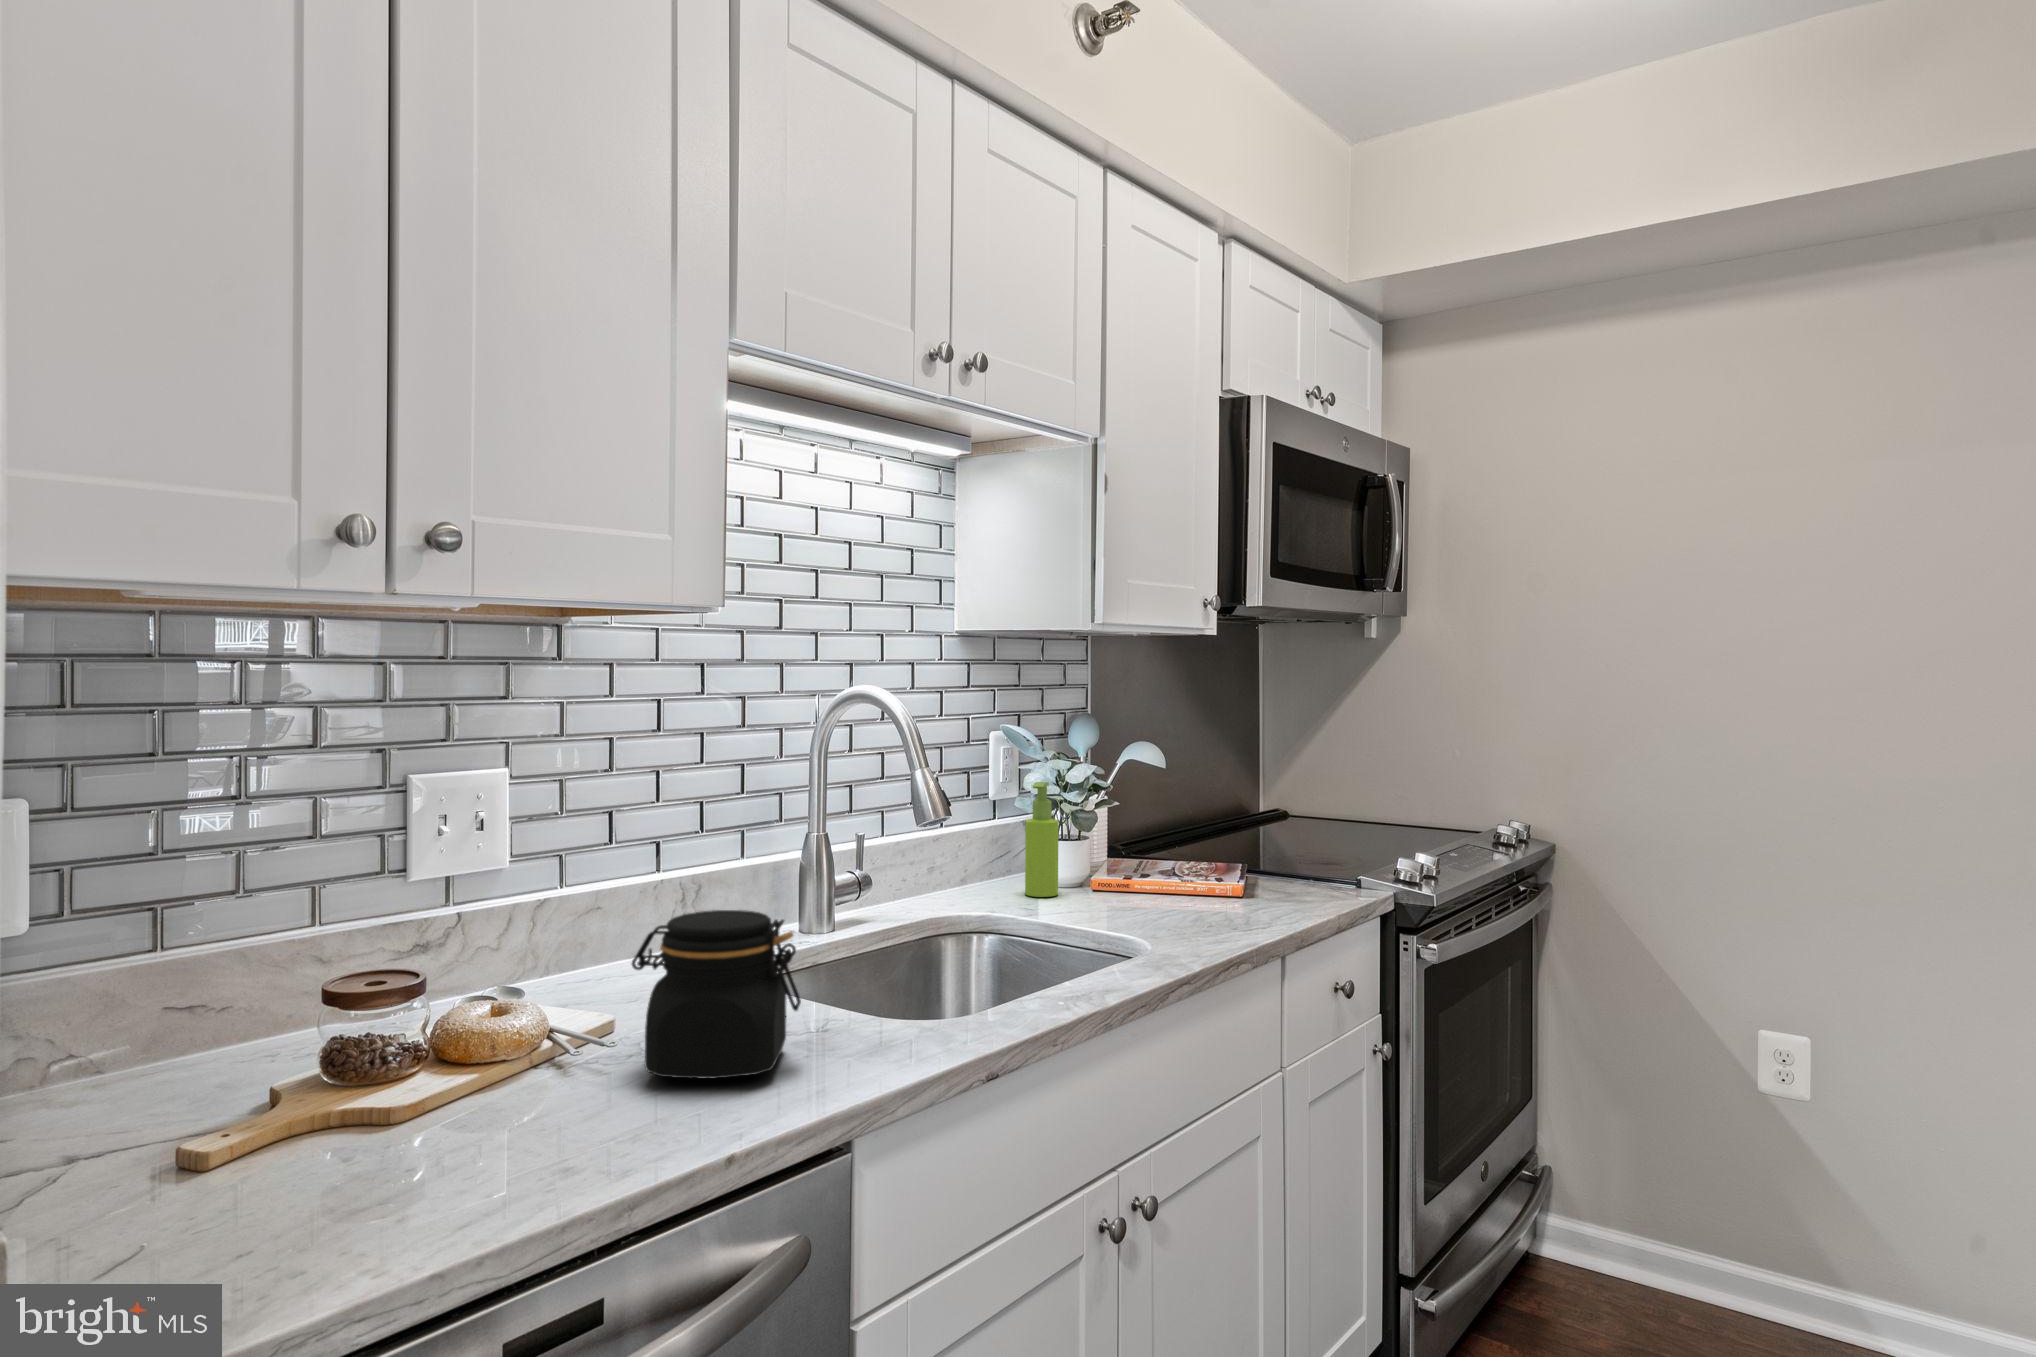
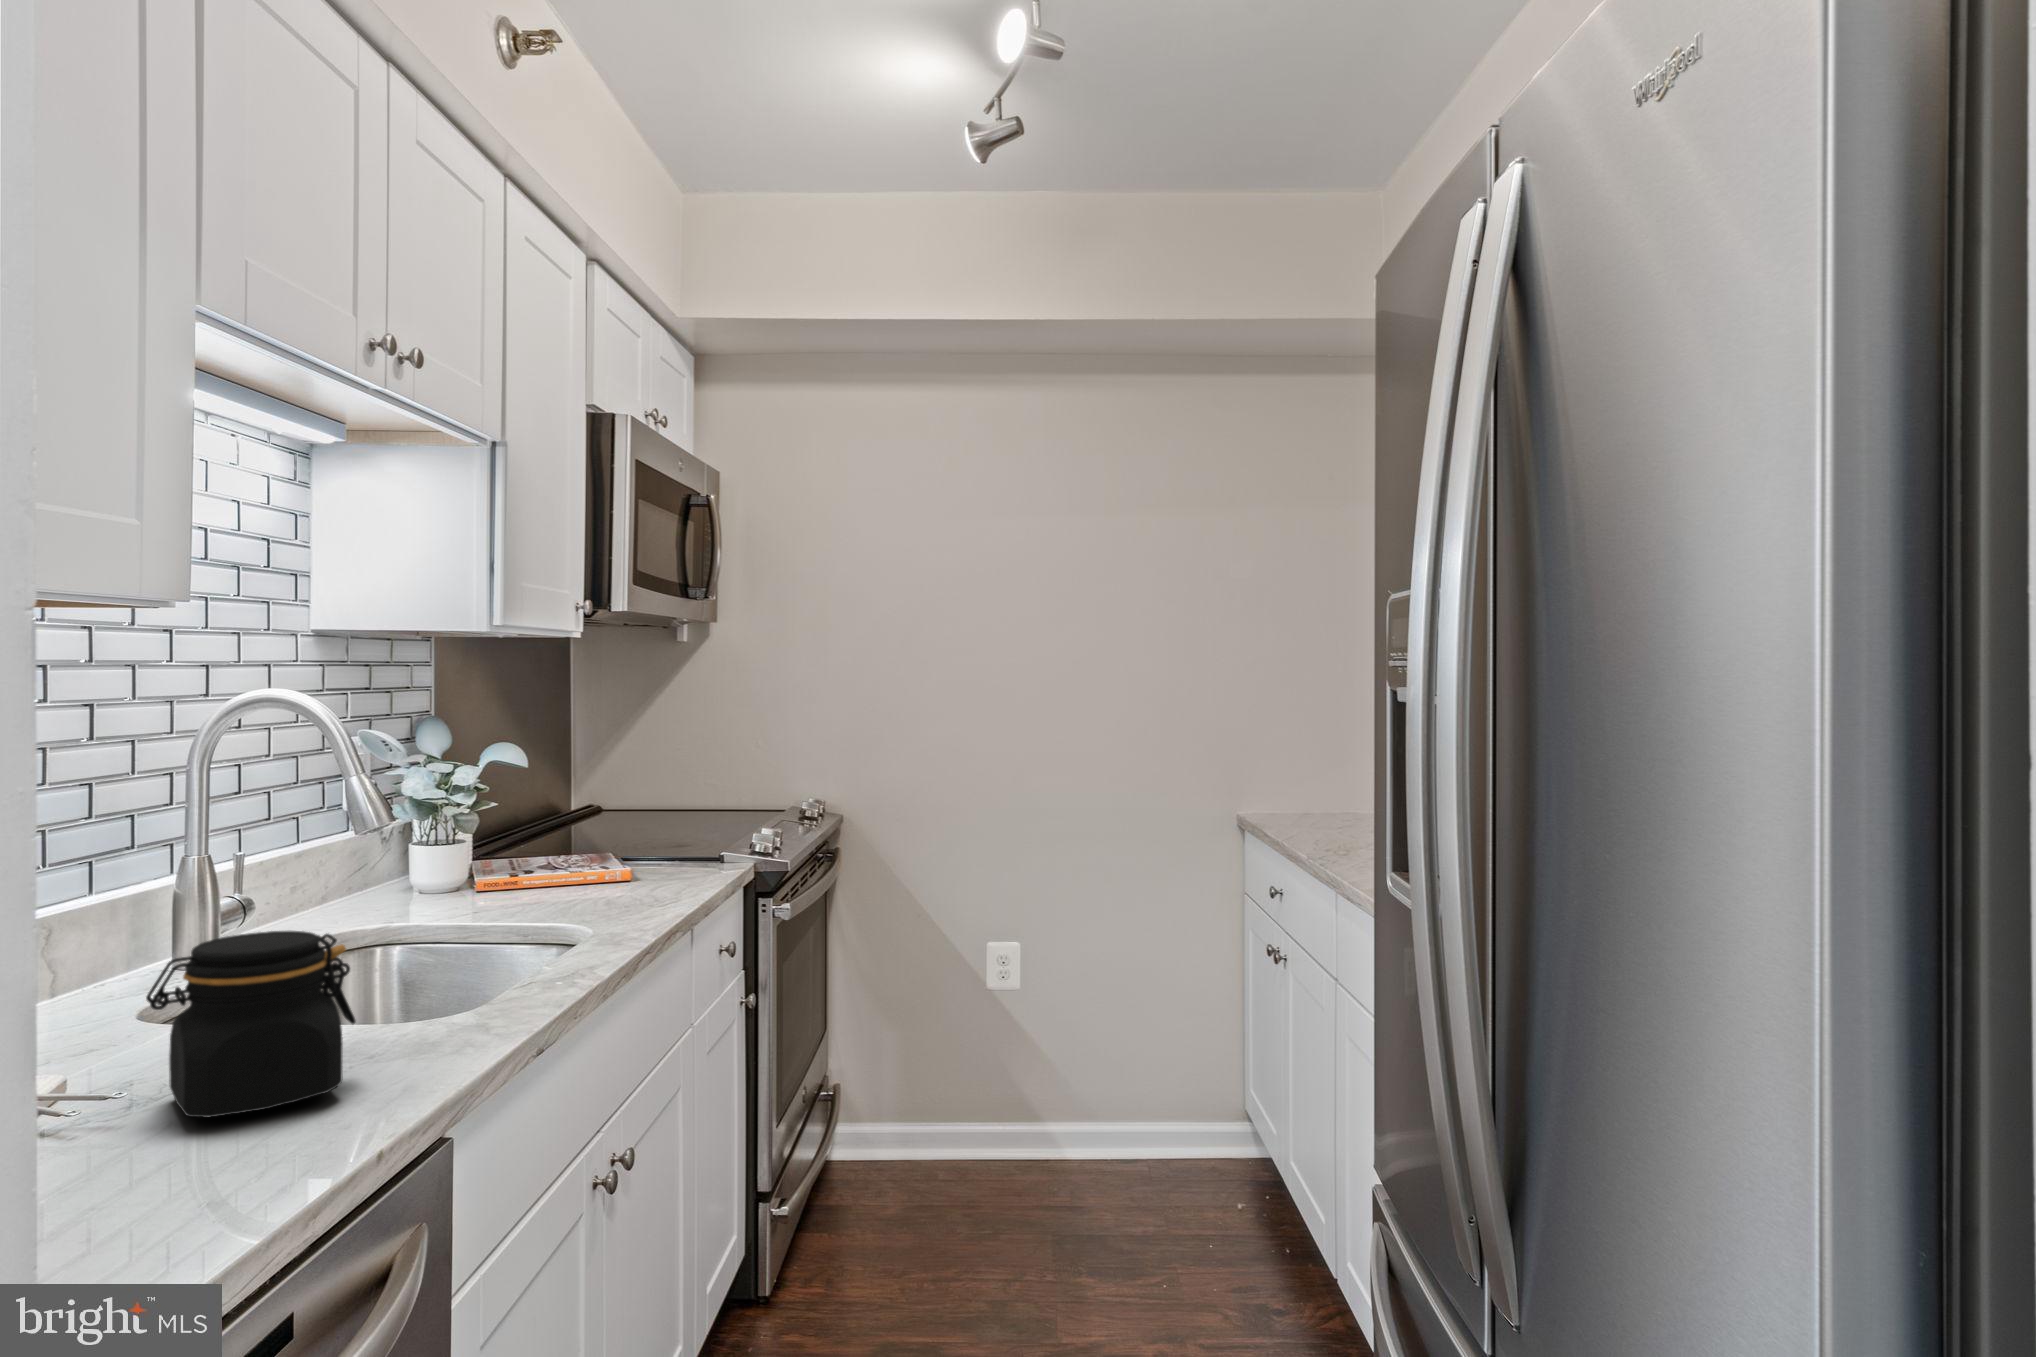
soap dispenser: present [1025,782,1059,897] -> none [409,786,447,904]

